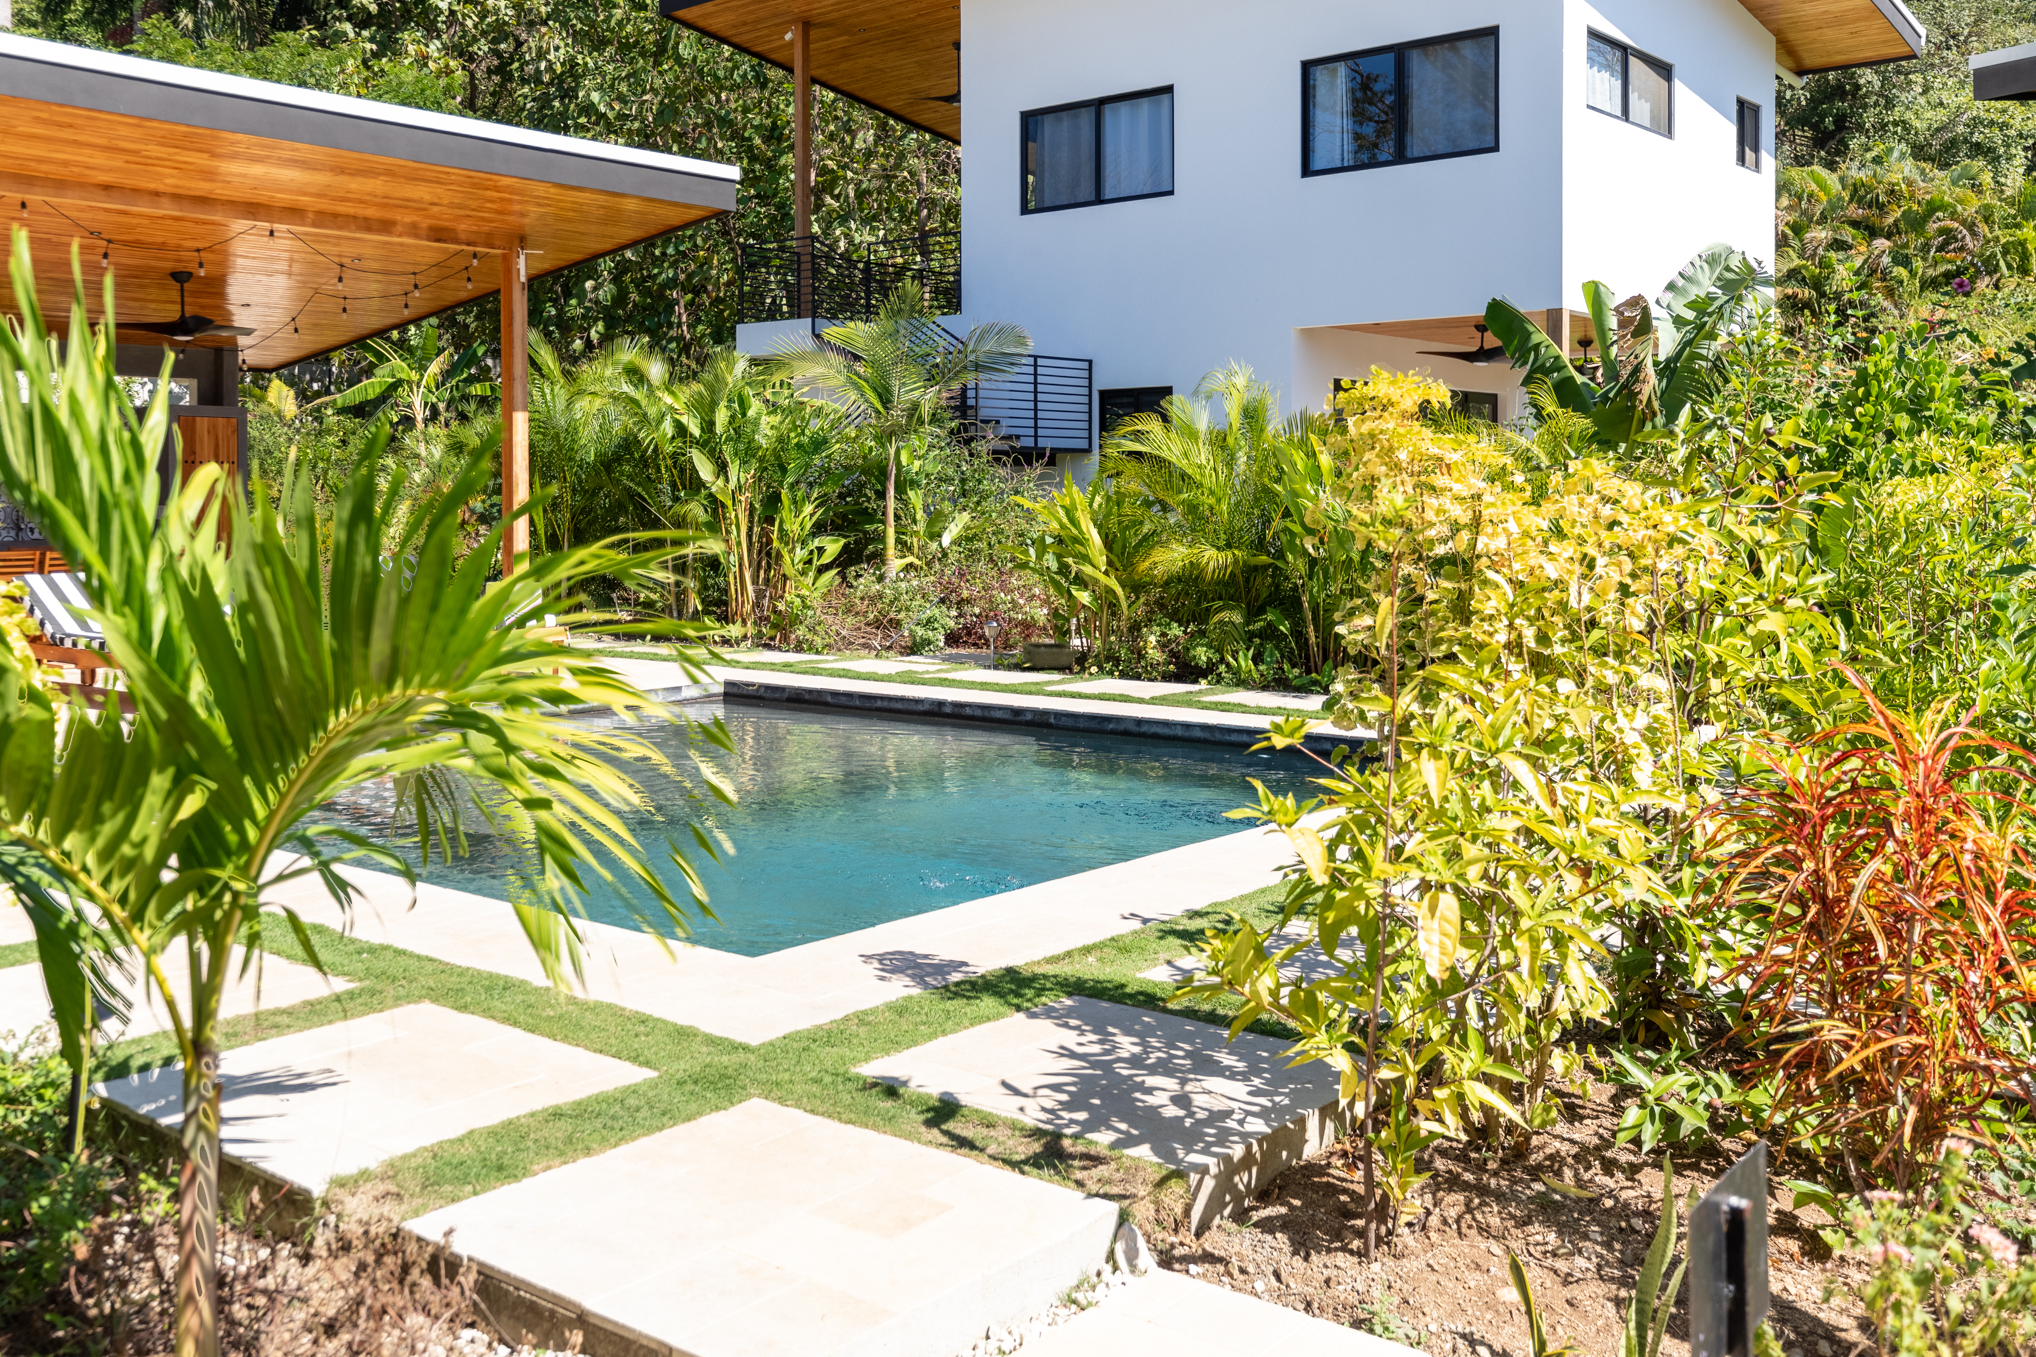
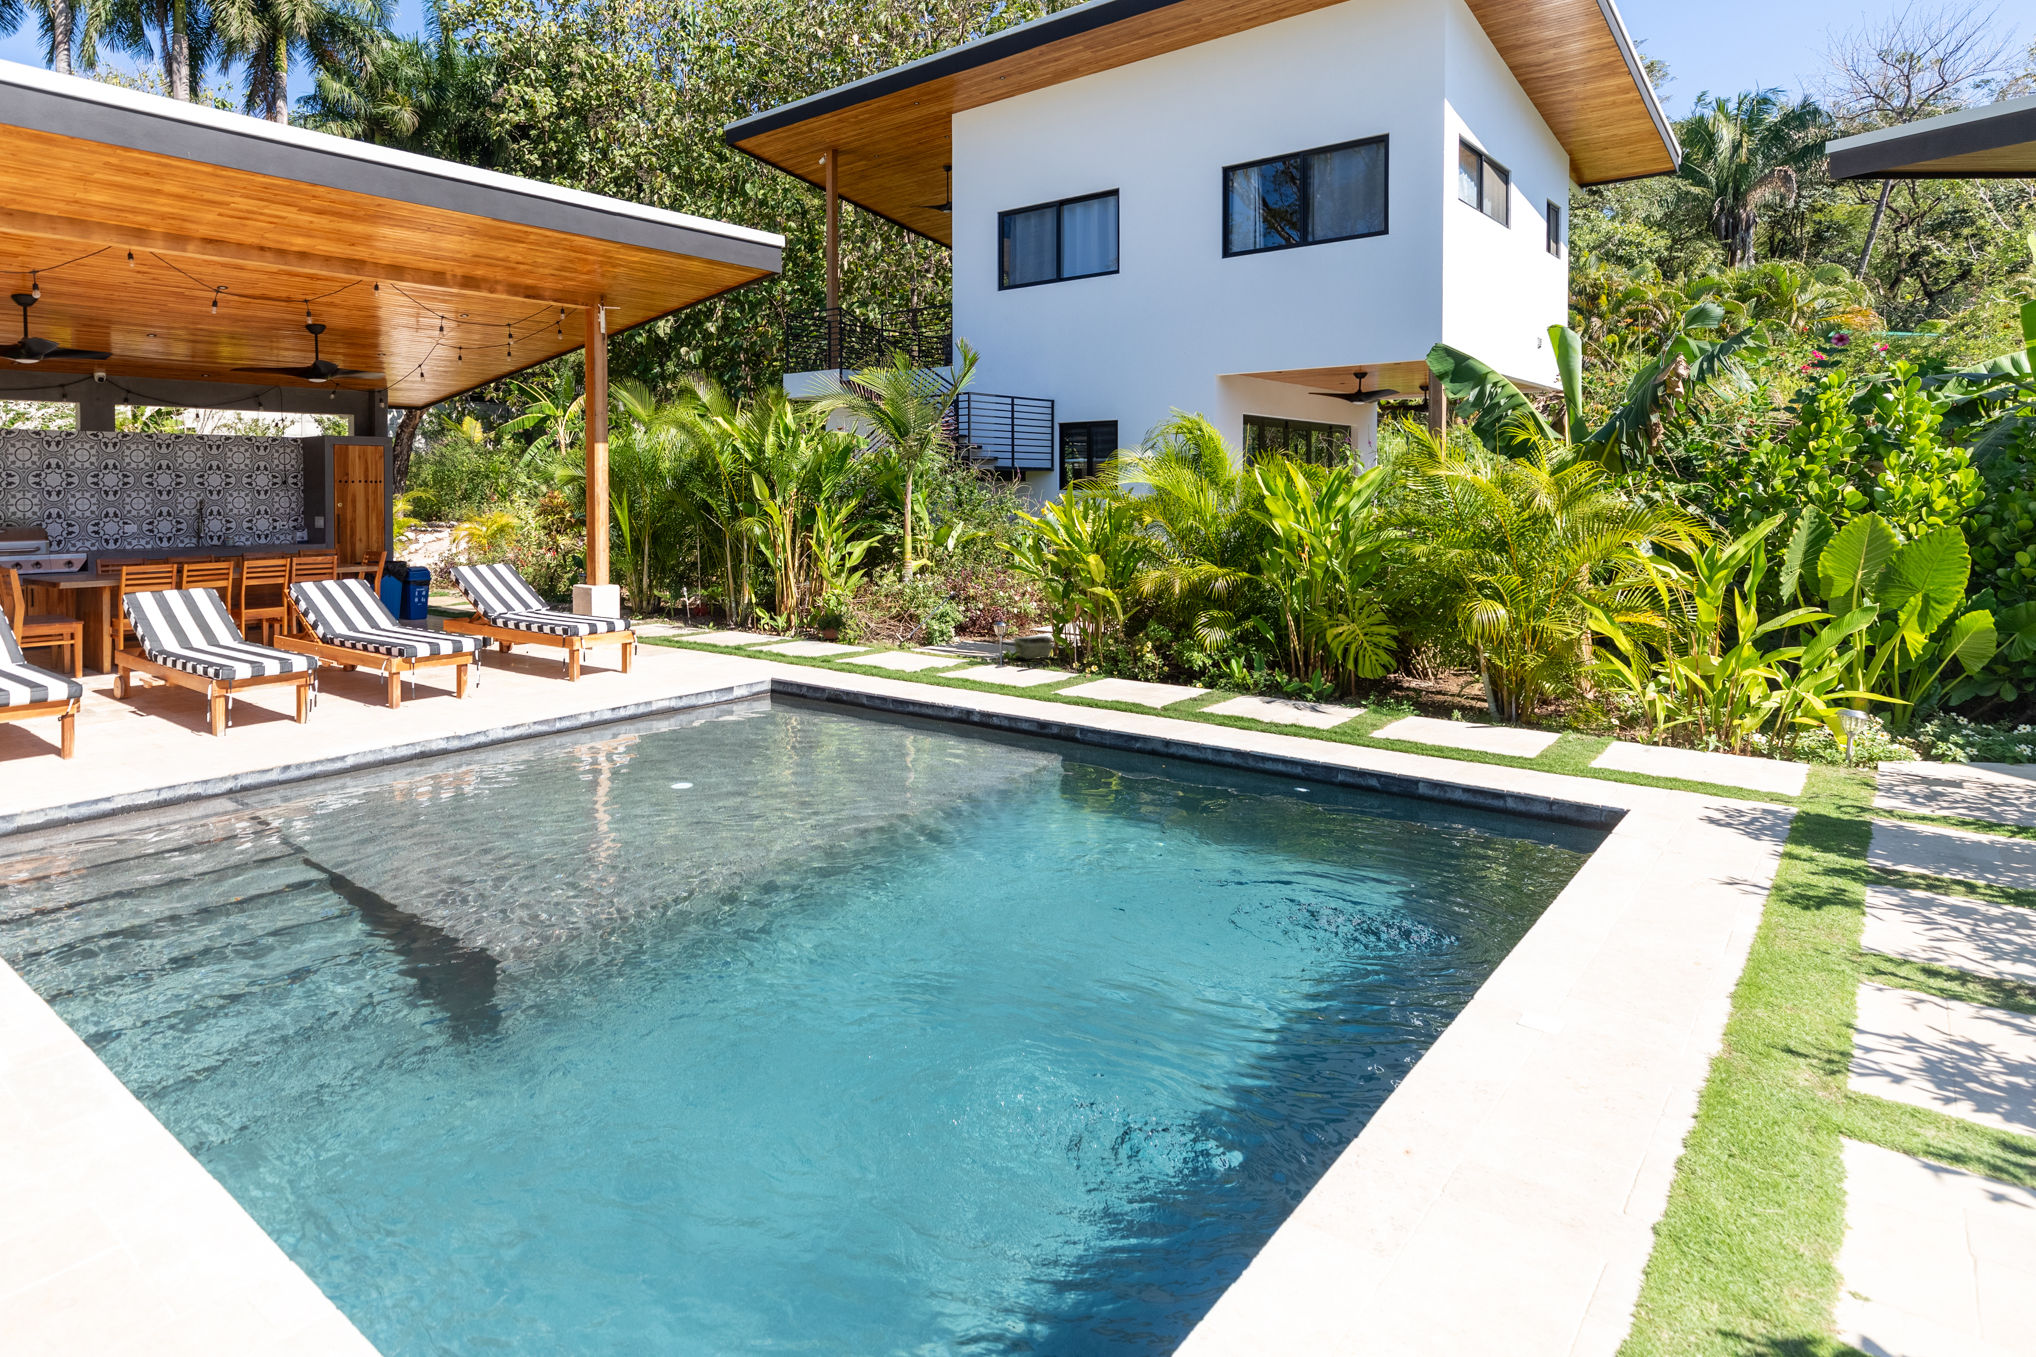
potted plant: none [770,616,817,652] -> present [814,613,847,640]

